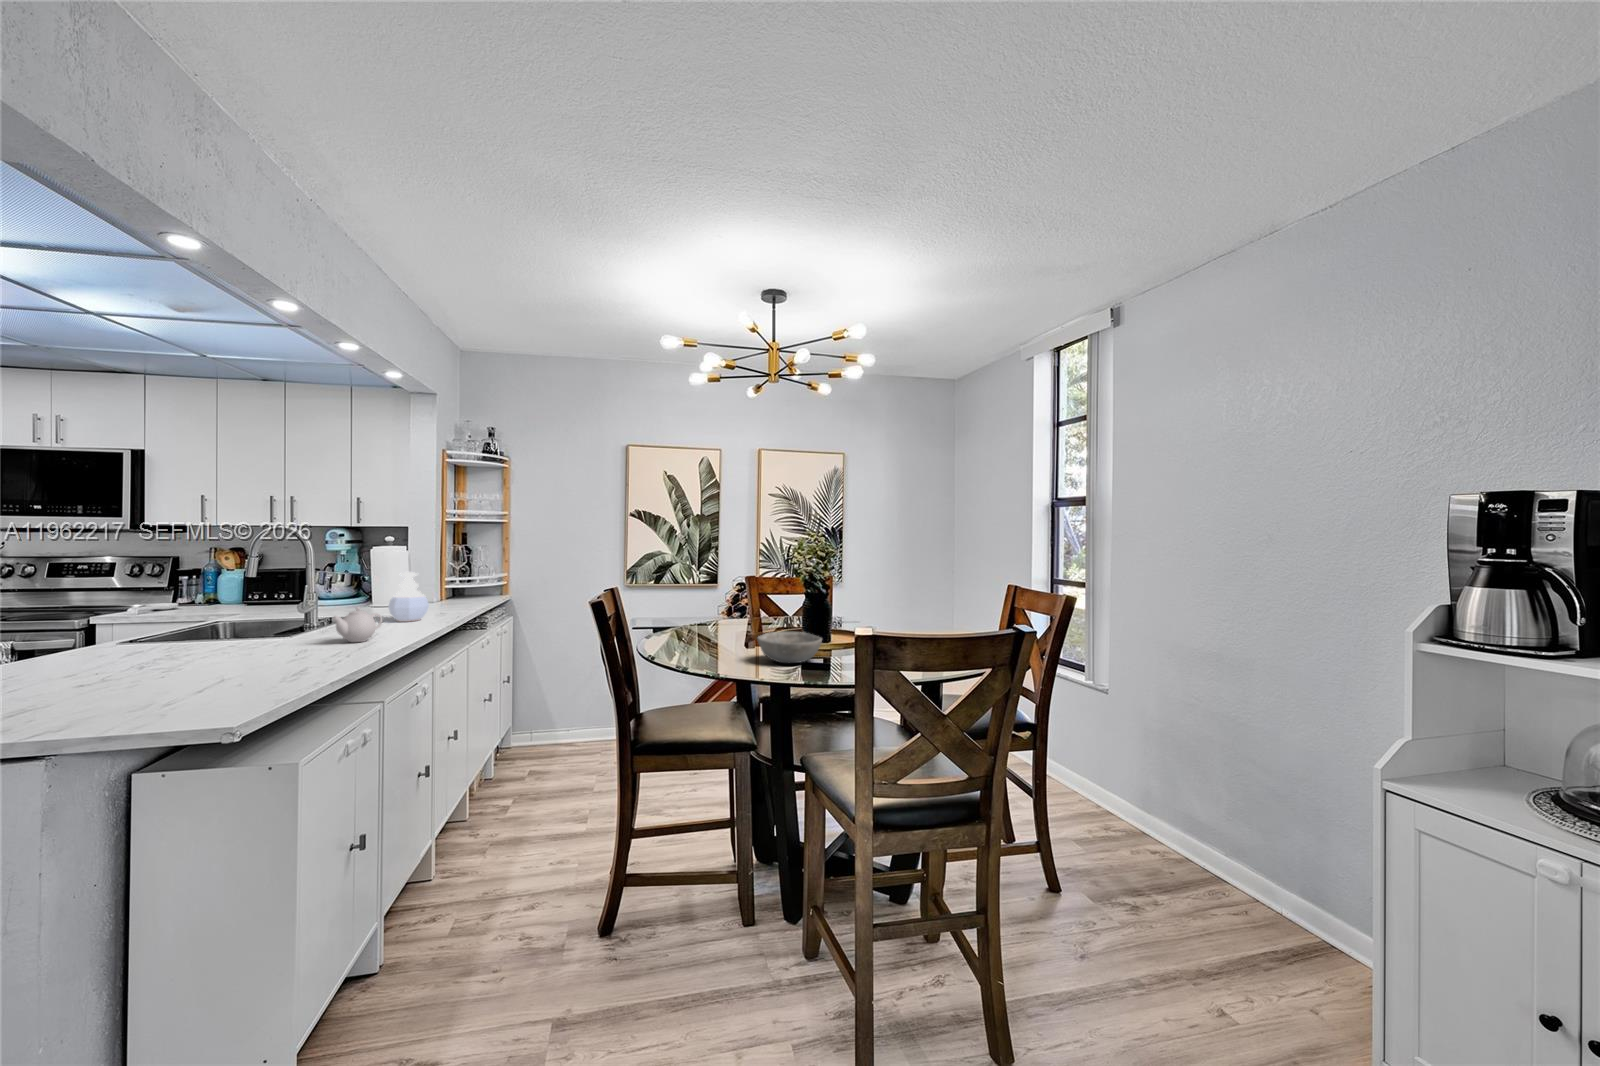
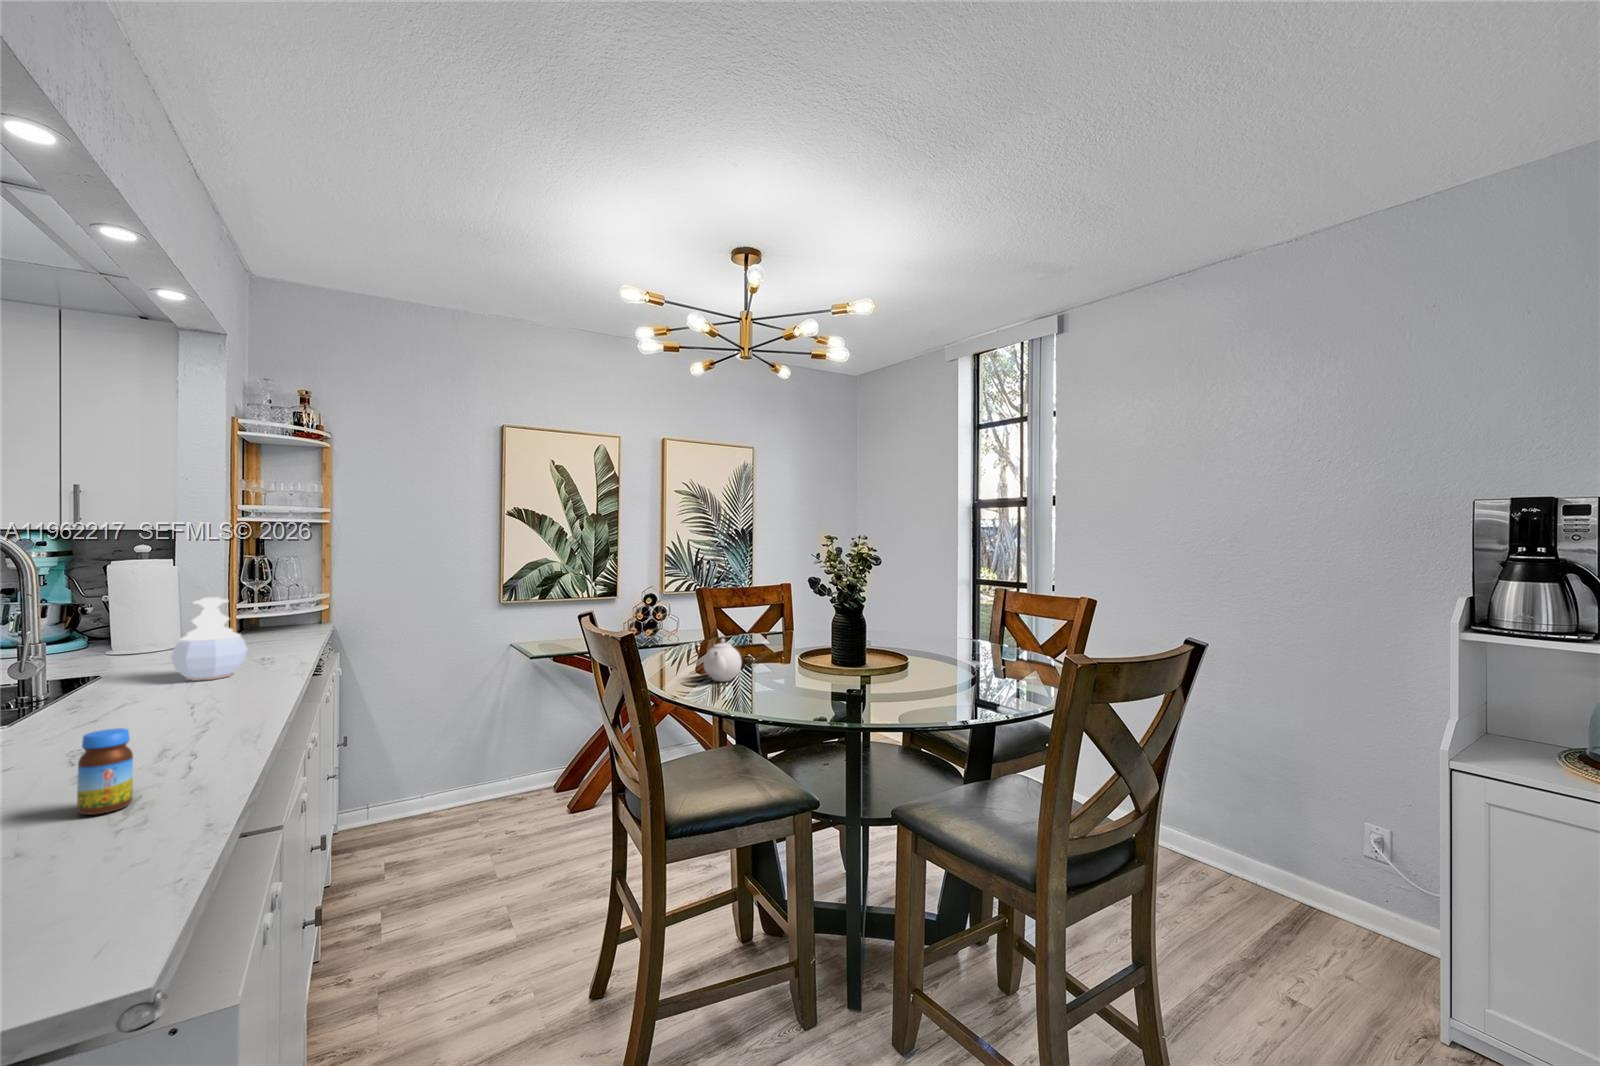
teapot: present [333,607,382,642] -> present [704,639,742,681]
bowl: present [757,631,822,663] -> none [814,655,901,699]
jar: none [311,633,334,672] -> present [77,728,133,815]

